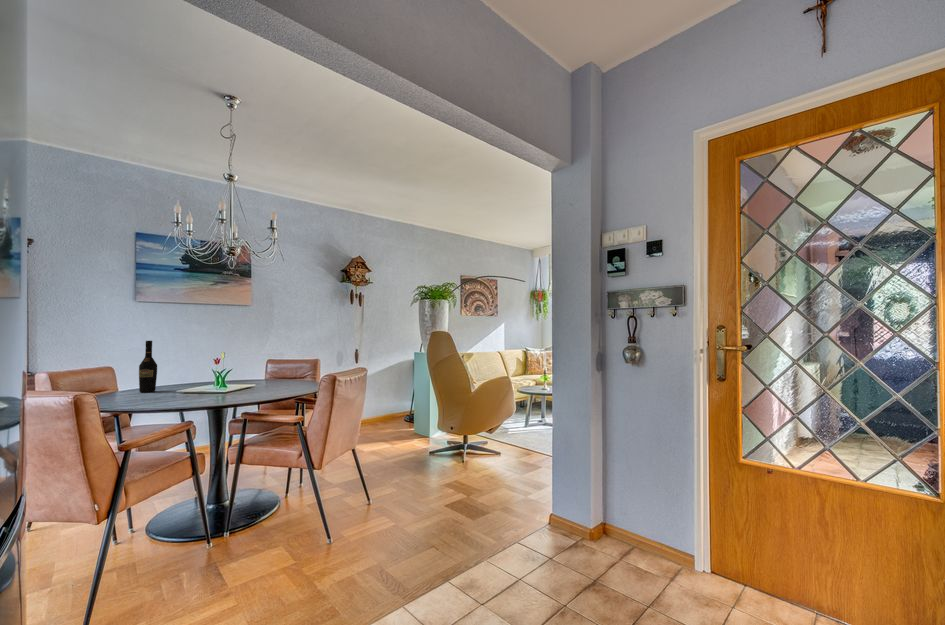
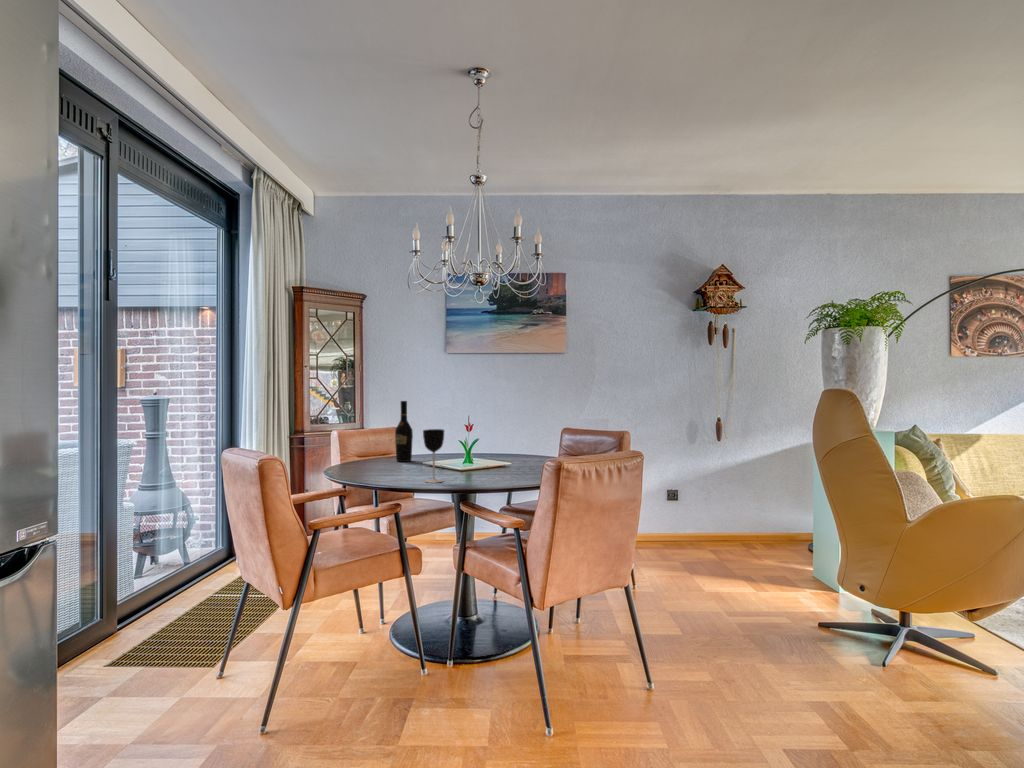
wine glass: none [212,359,230,399] -> present [423,429,444,483]

